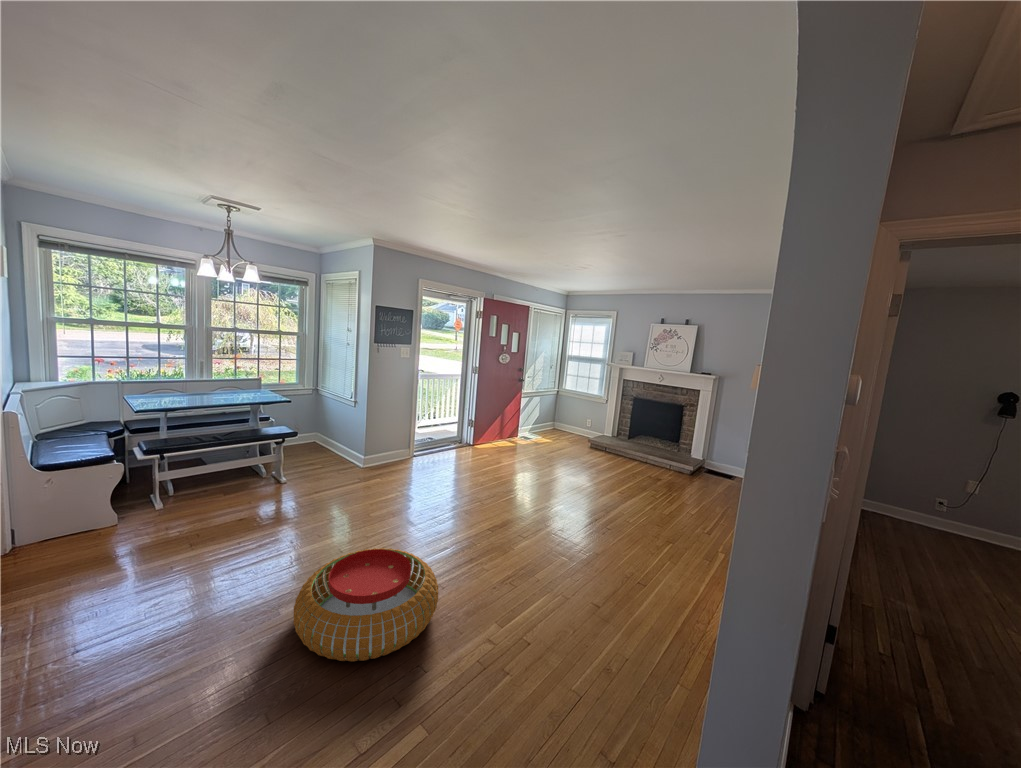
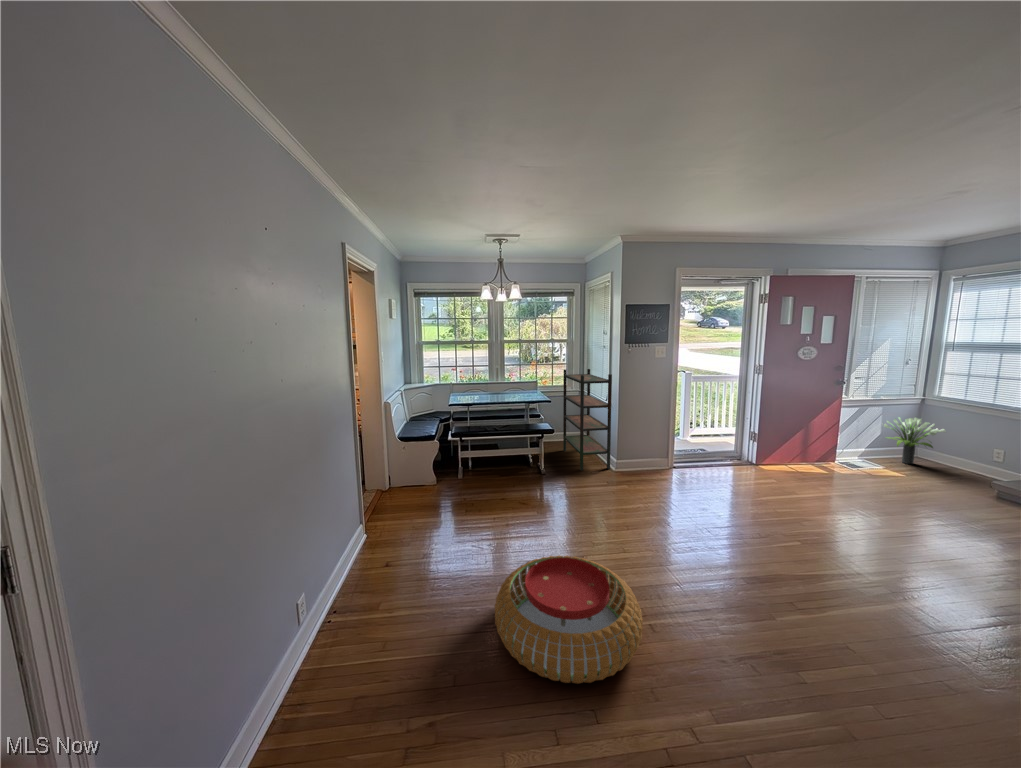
bookshelf: none [298,365,360,472] -> present [563,369,612,470]
potted plant: none [541,403,570,434] -> present [884,417,946,464]

